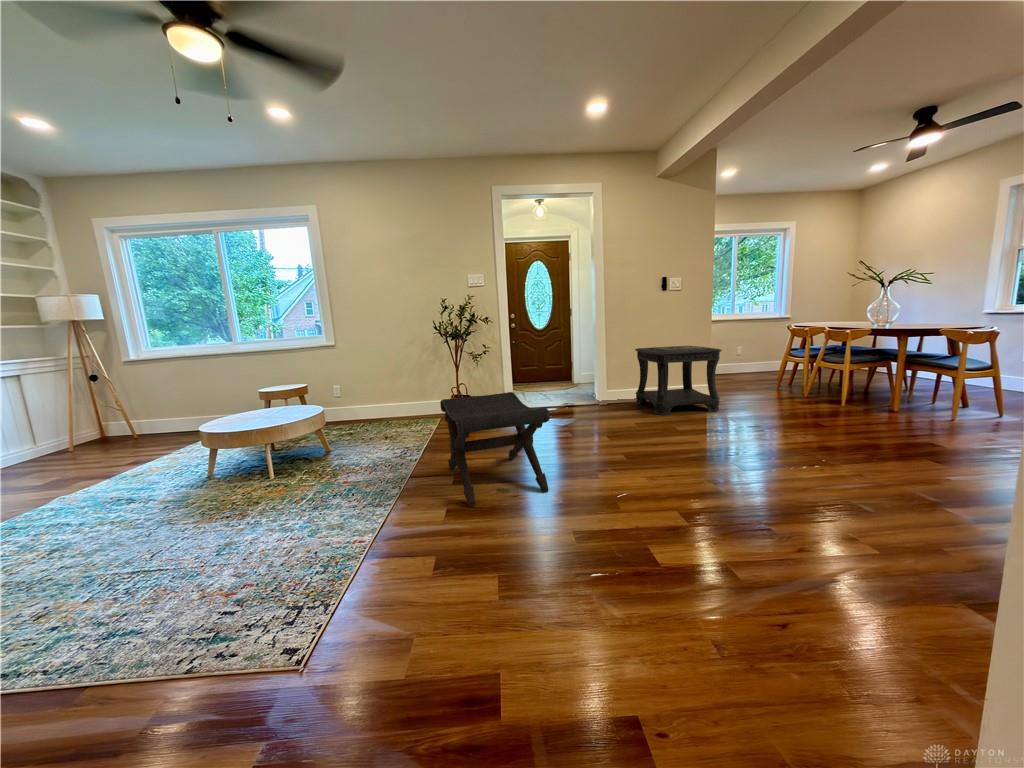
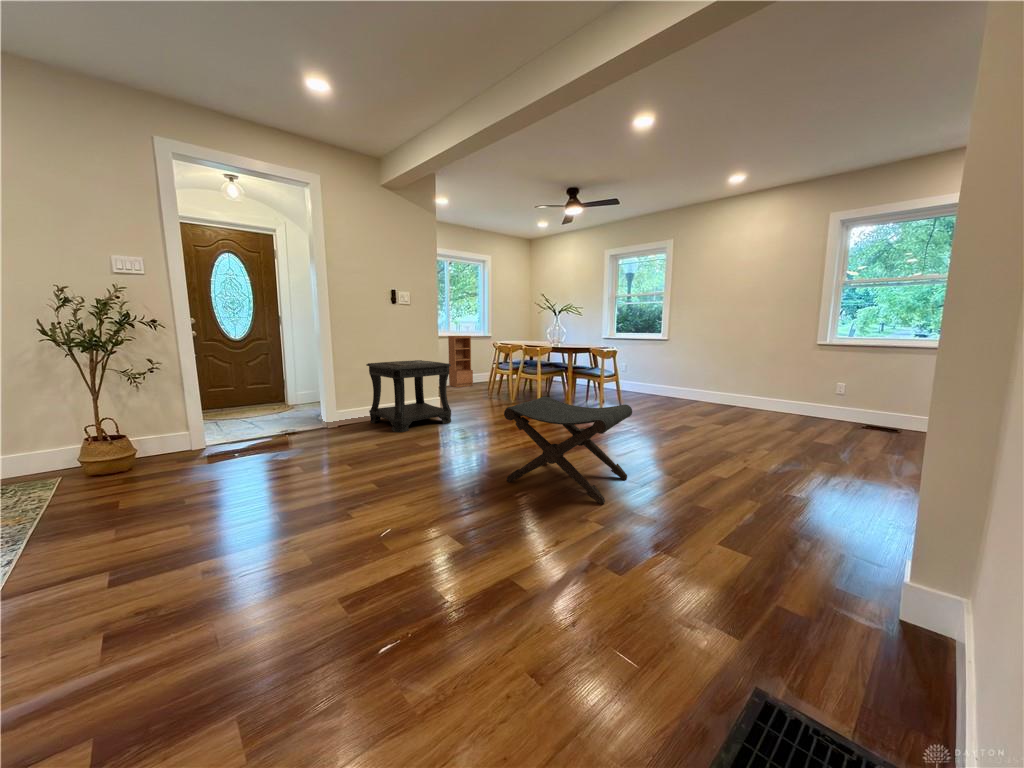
bookcase: none [730,319,761,376] -> present [448,336,473,387]
footstool: present [440,392,550,507] -> present [504,396,632,504]

